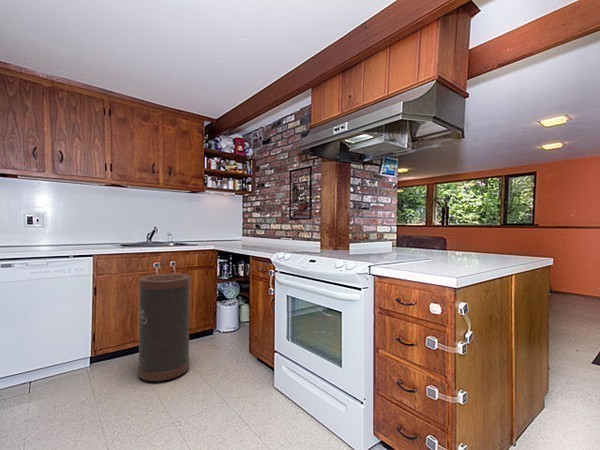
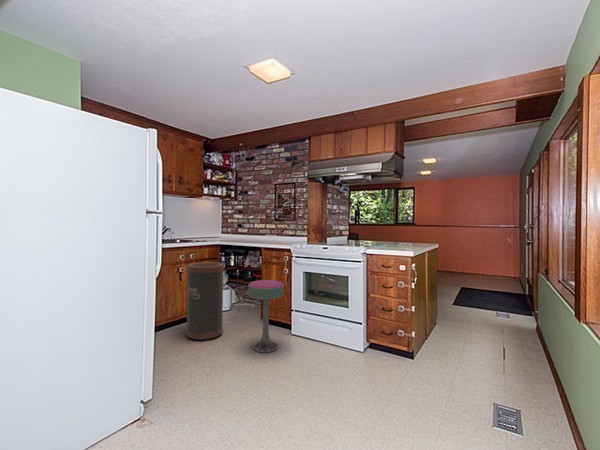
bar stool: none [188,305,245,423] -> present [248,280,284,353]

